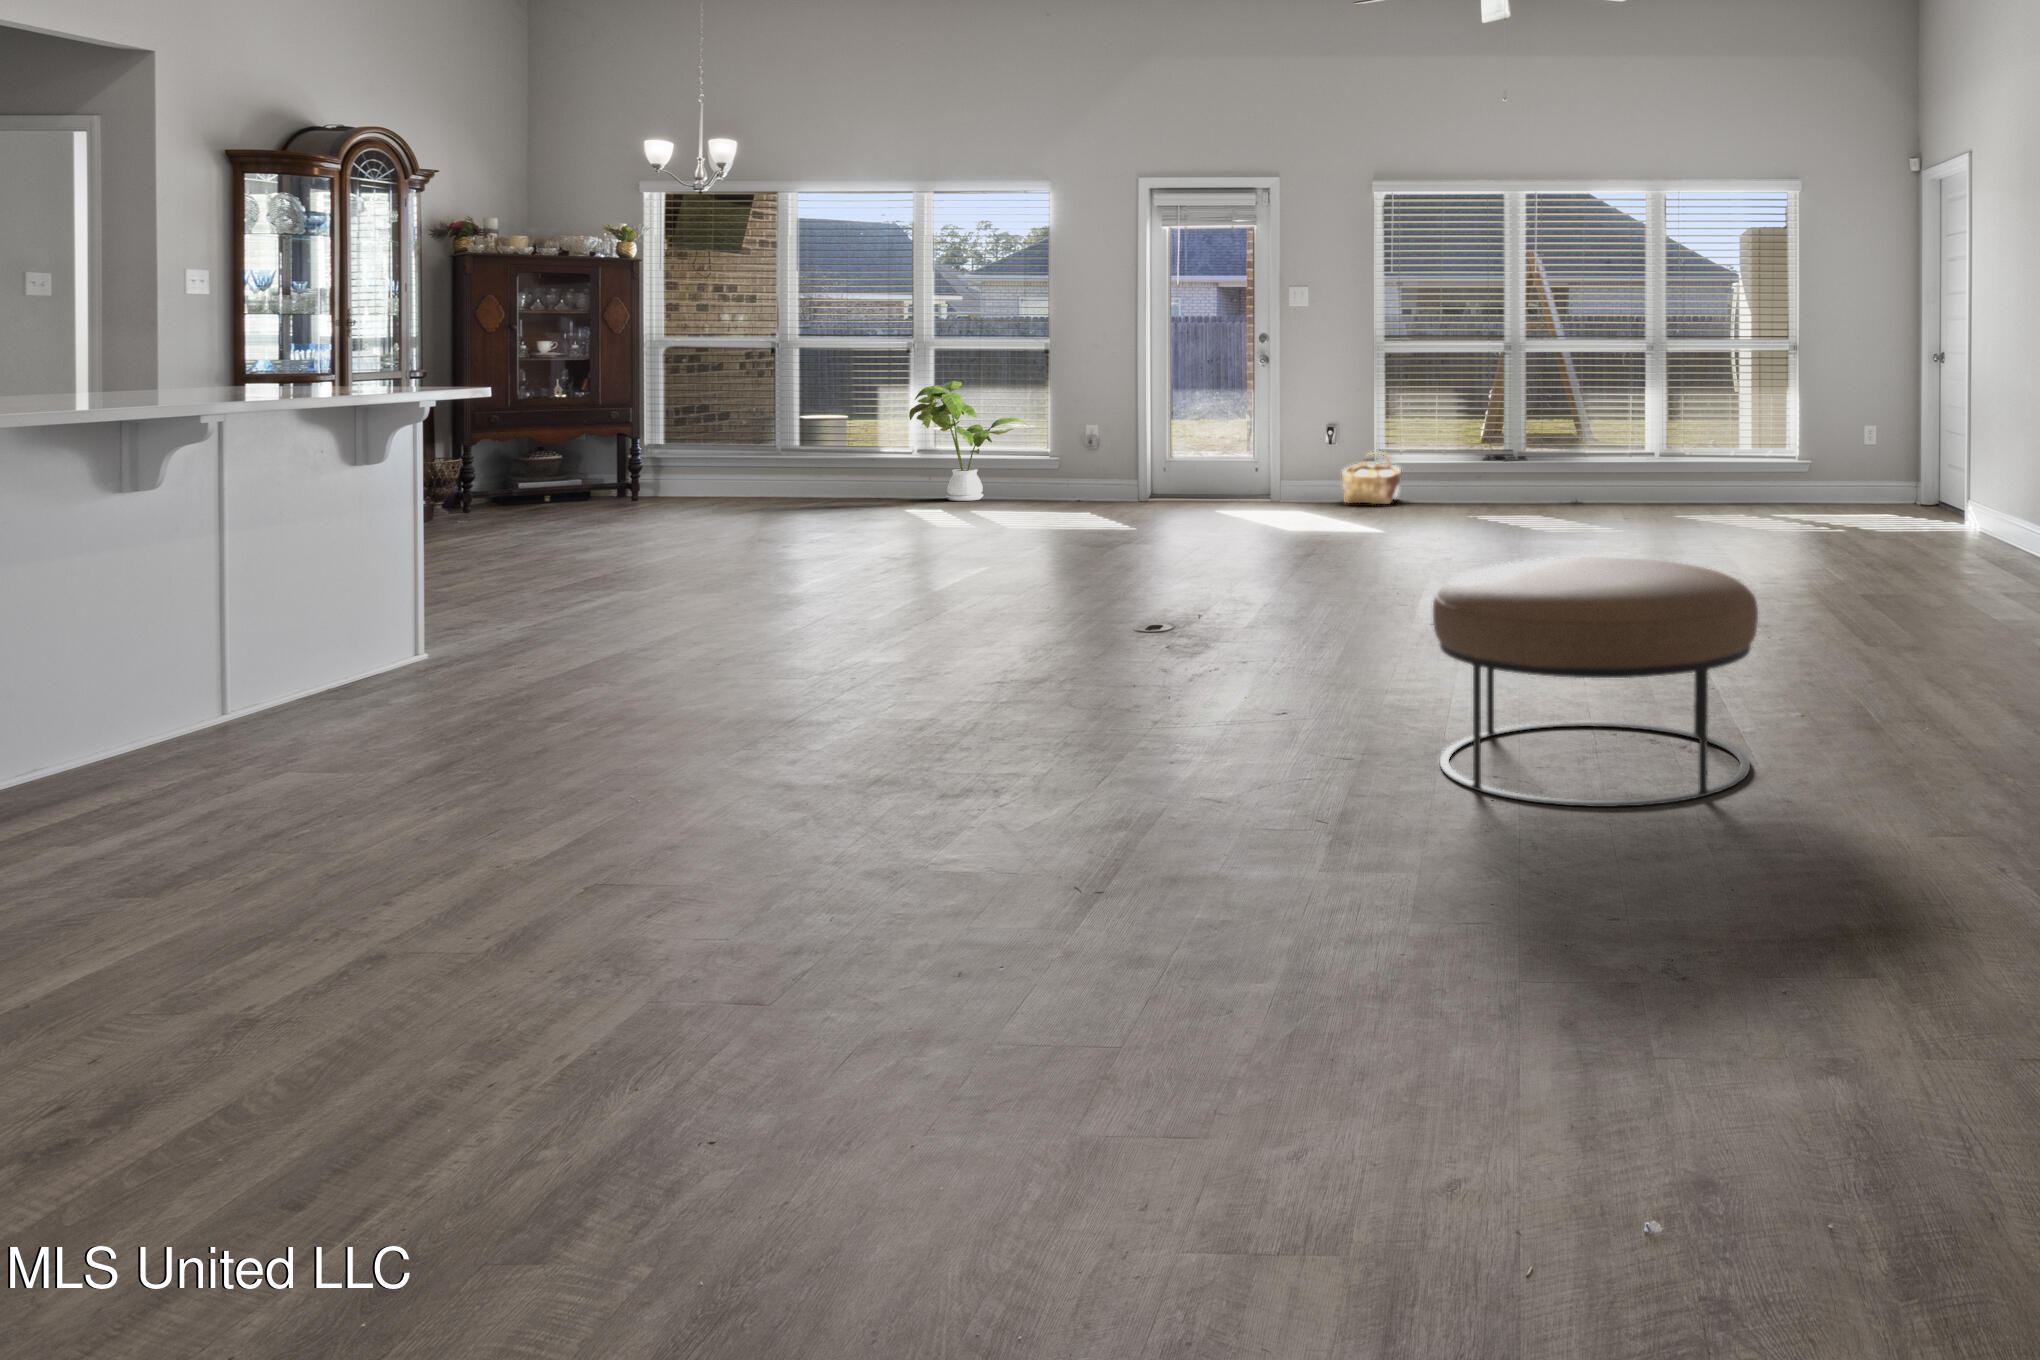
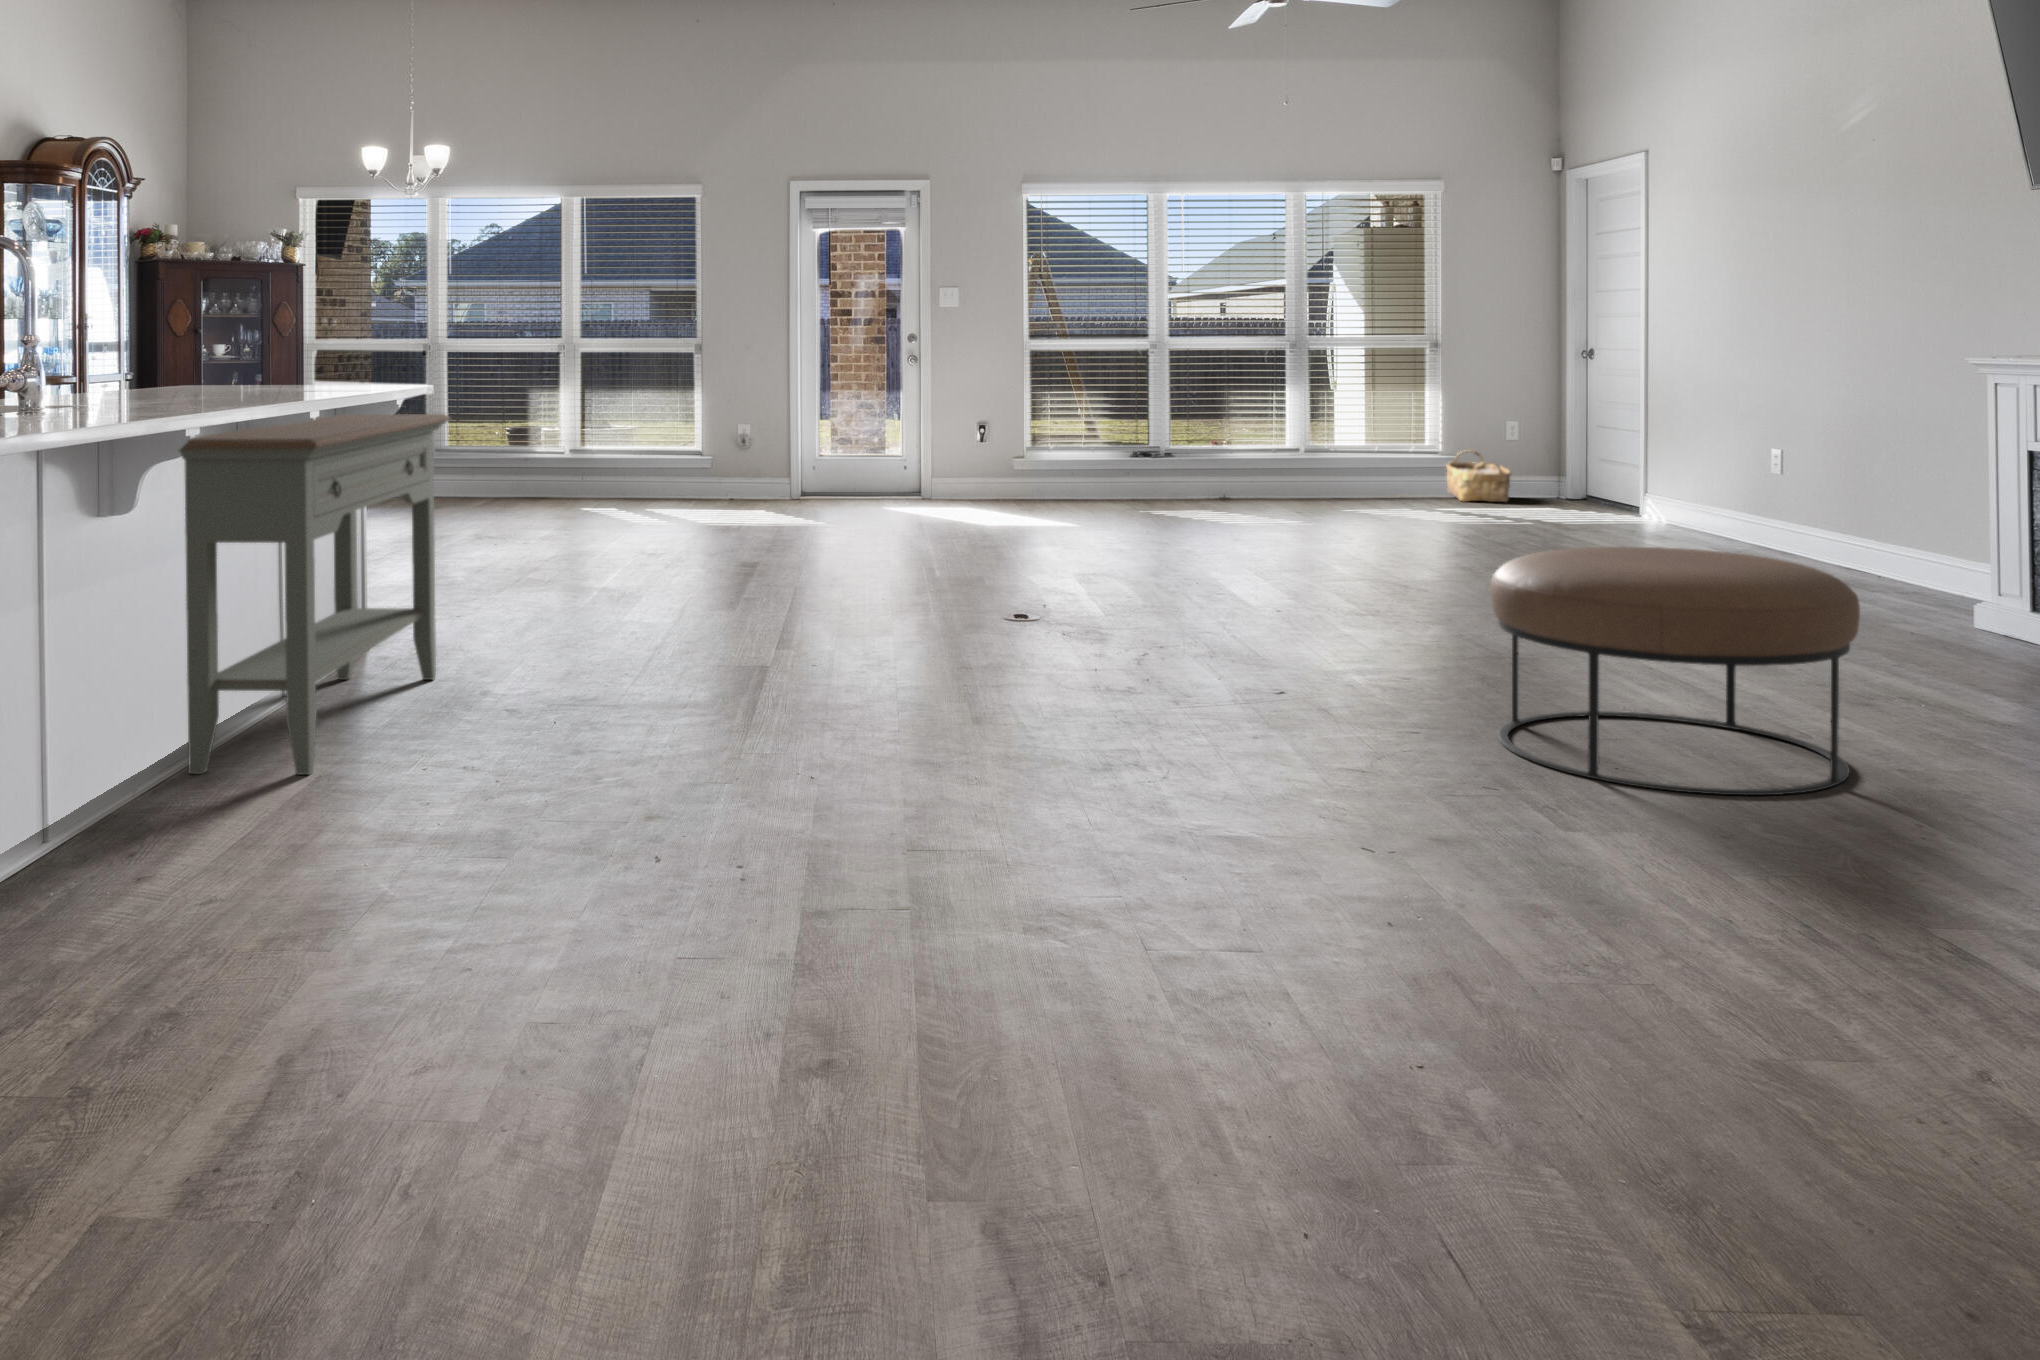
house plant: present [909,381,1029,501] -> none [569,382,684,499]
console table: none [29,419,489,789] -> present [178,414,450,775]
woven basket: present [1342,452,1401,504] -> present [1446,450,1511,502]

